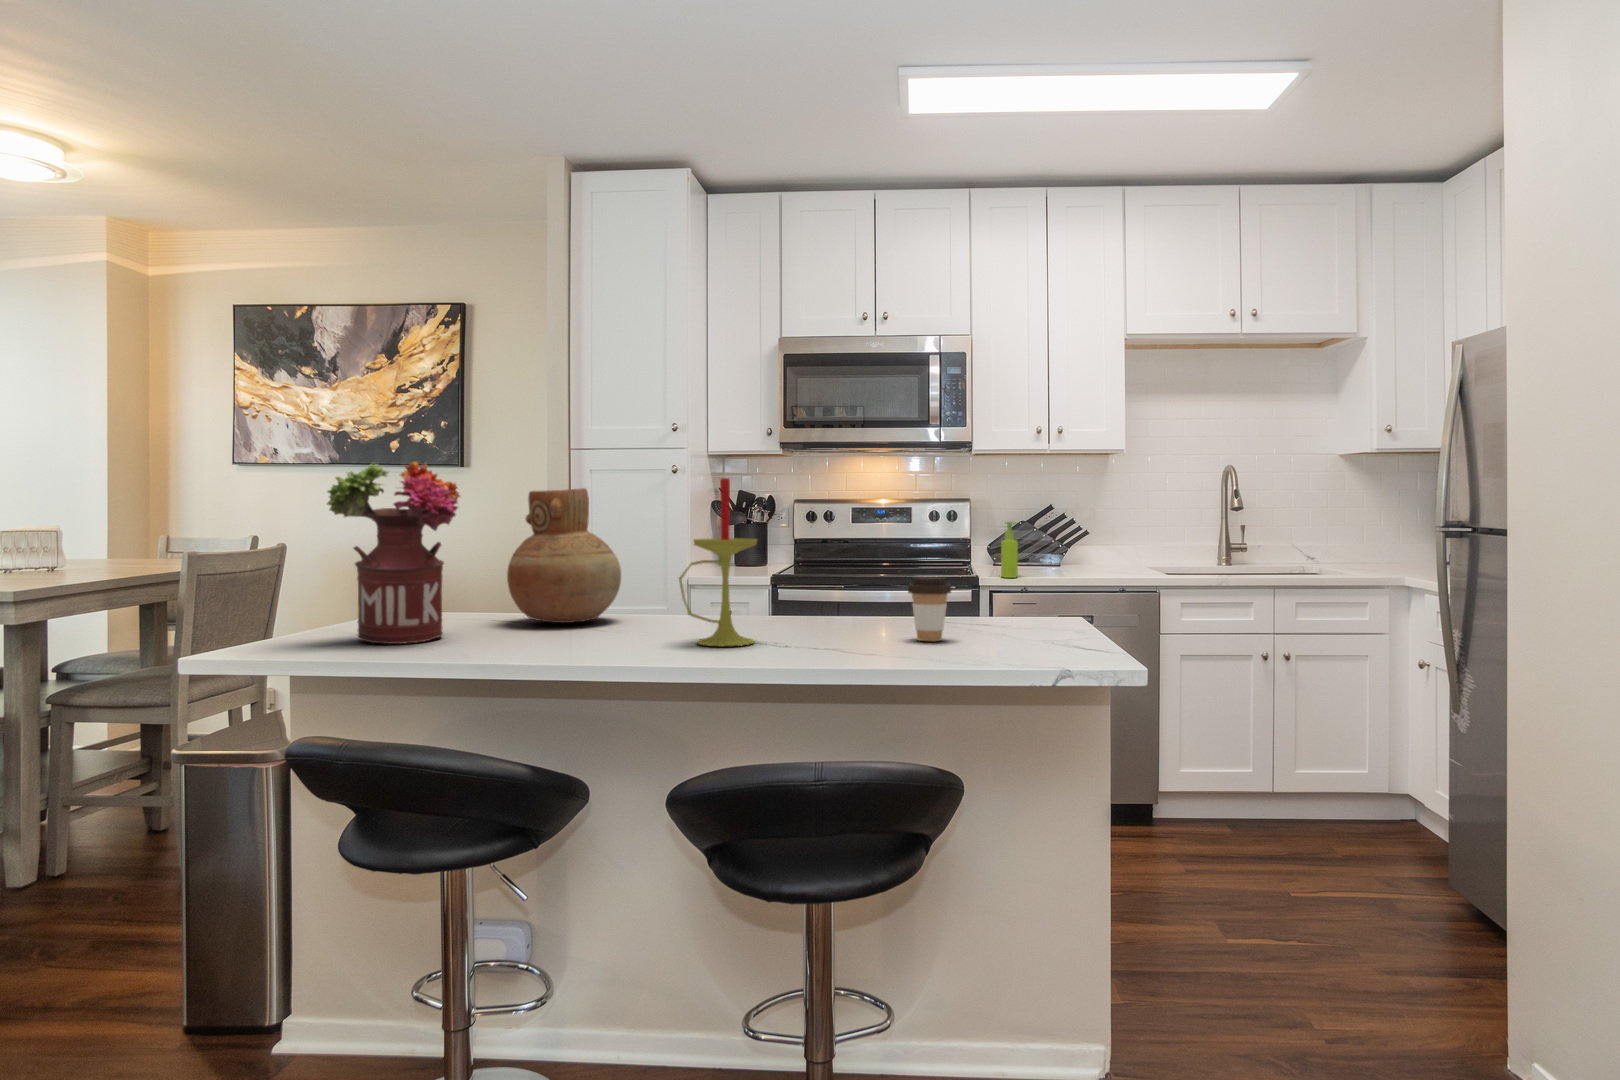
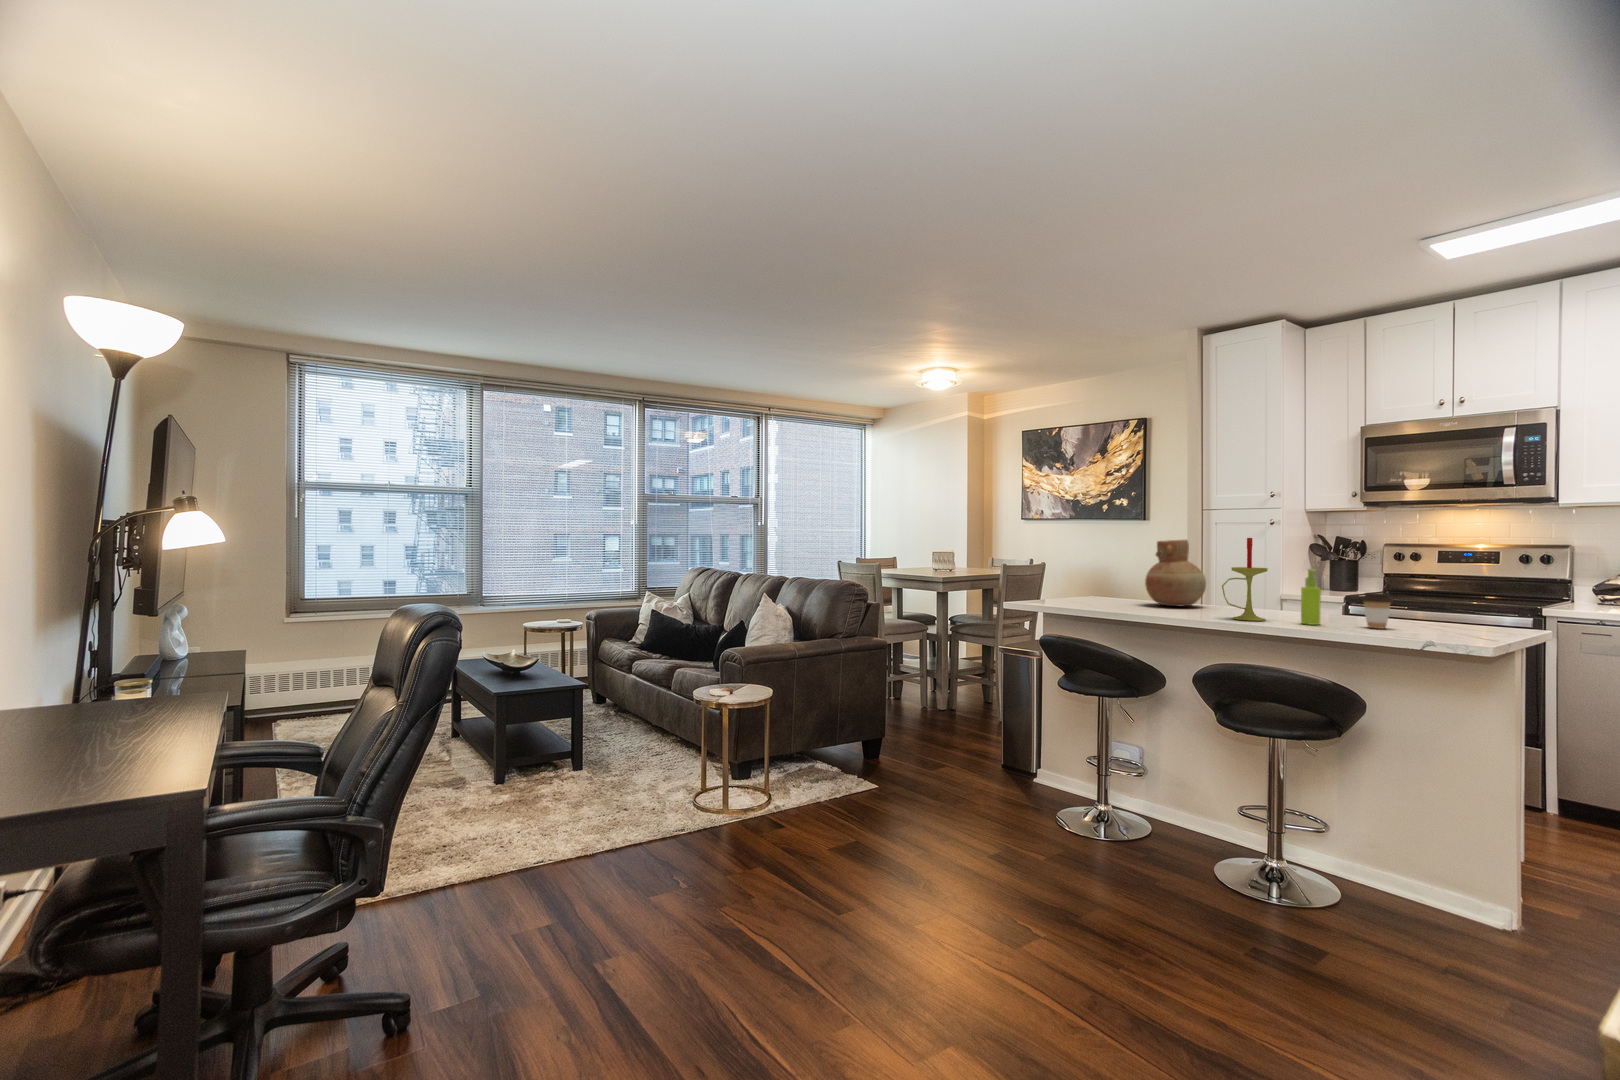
flower arrangement: present [327,461,461,644] -> none [1064,528,1122,608]
soap dispenser: present [1001,522,1018,578] -> present [1301,569,1321,625]

